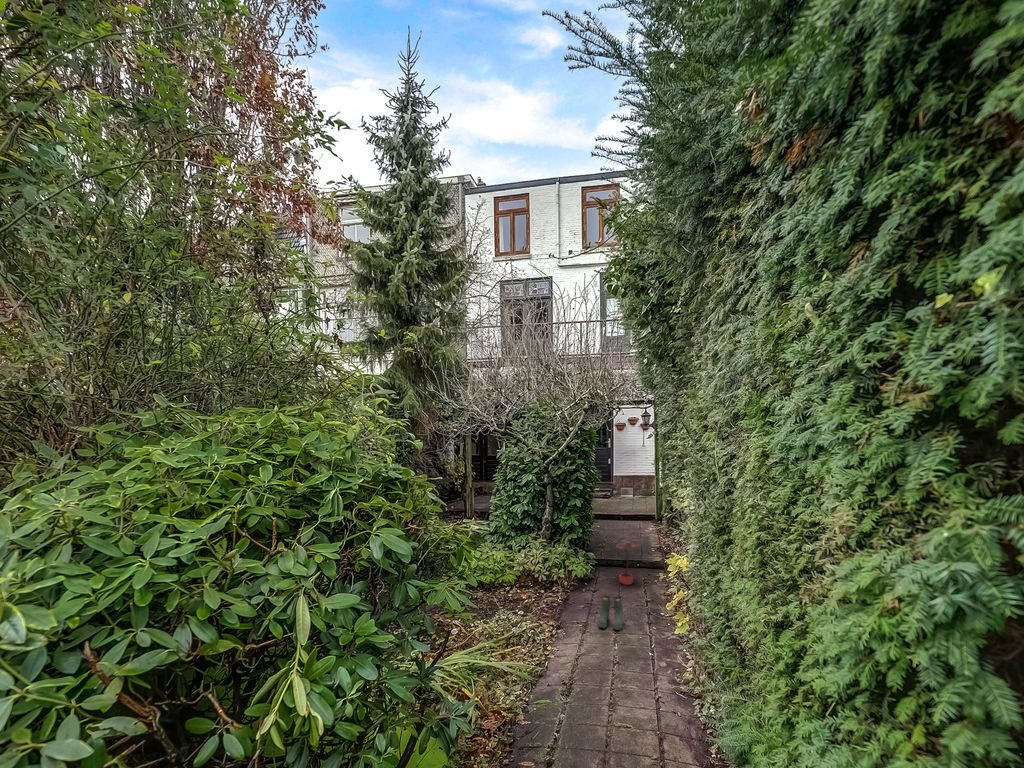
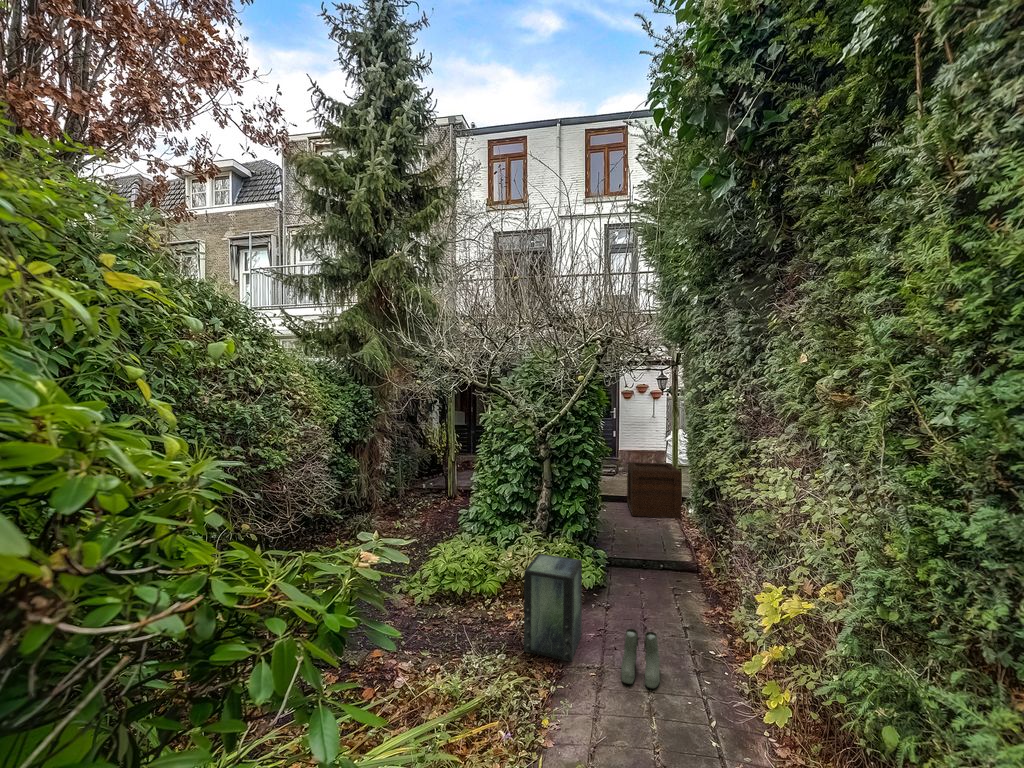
wooden crate: none [617,487,660,534] -> present [627,462,681,518]
potted plant: present [611,540,642,585] -> none [630,534,675,597]
storage box: none [536,551,574,619] -> present [524,554,582,662]

